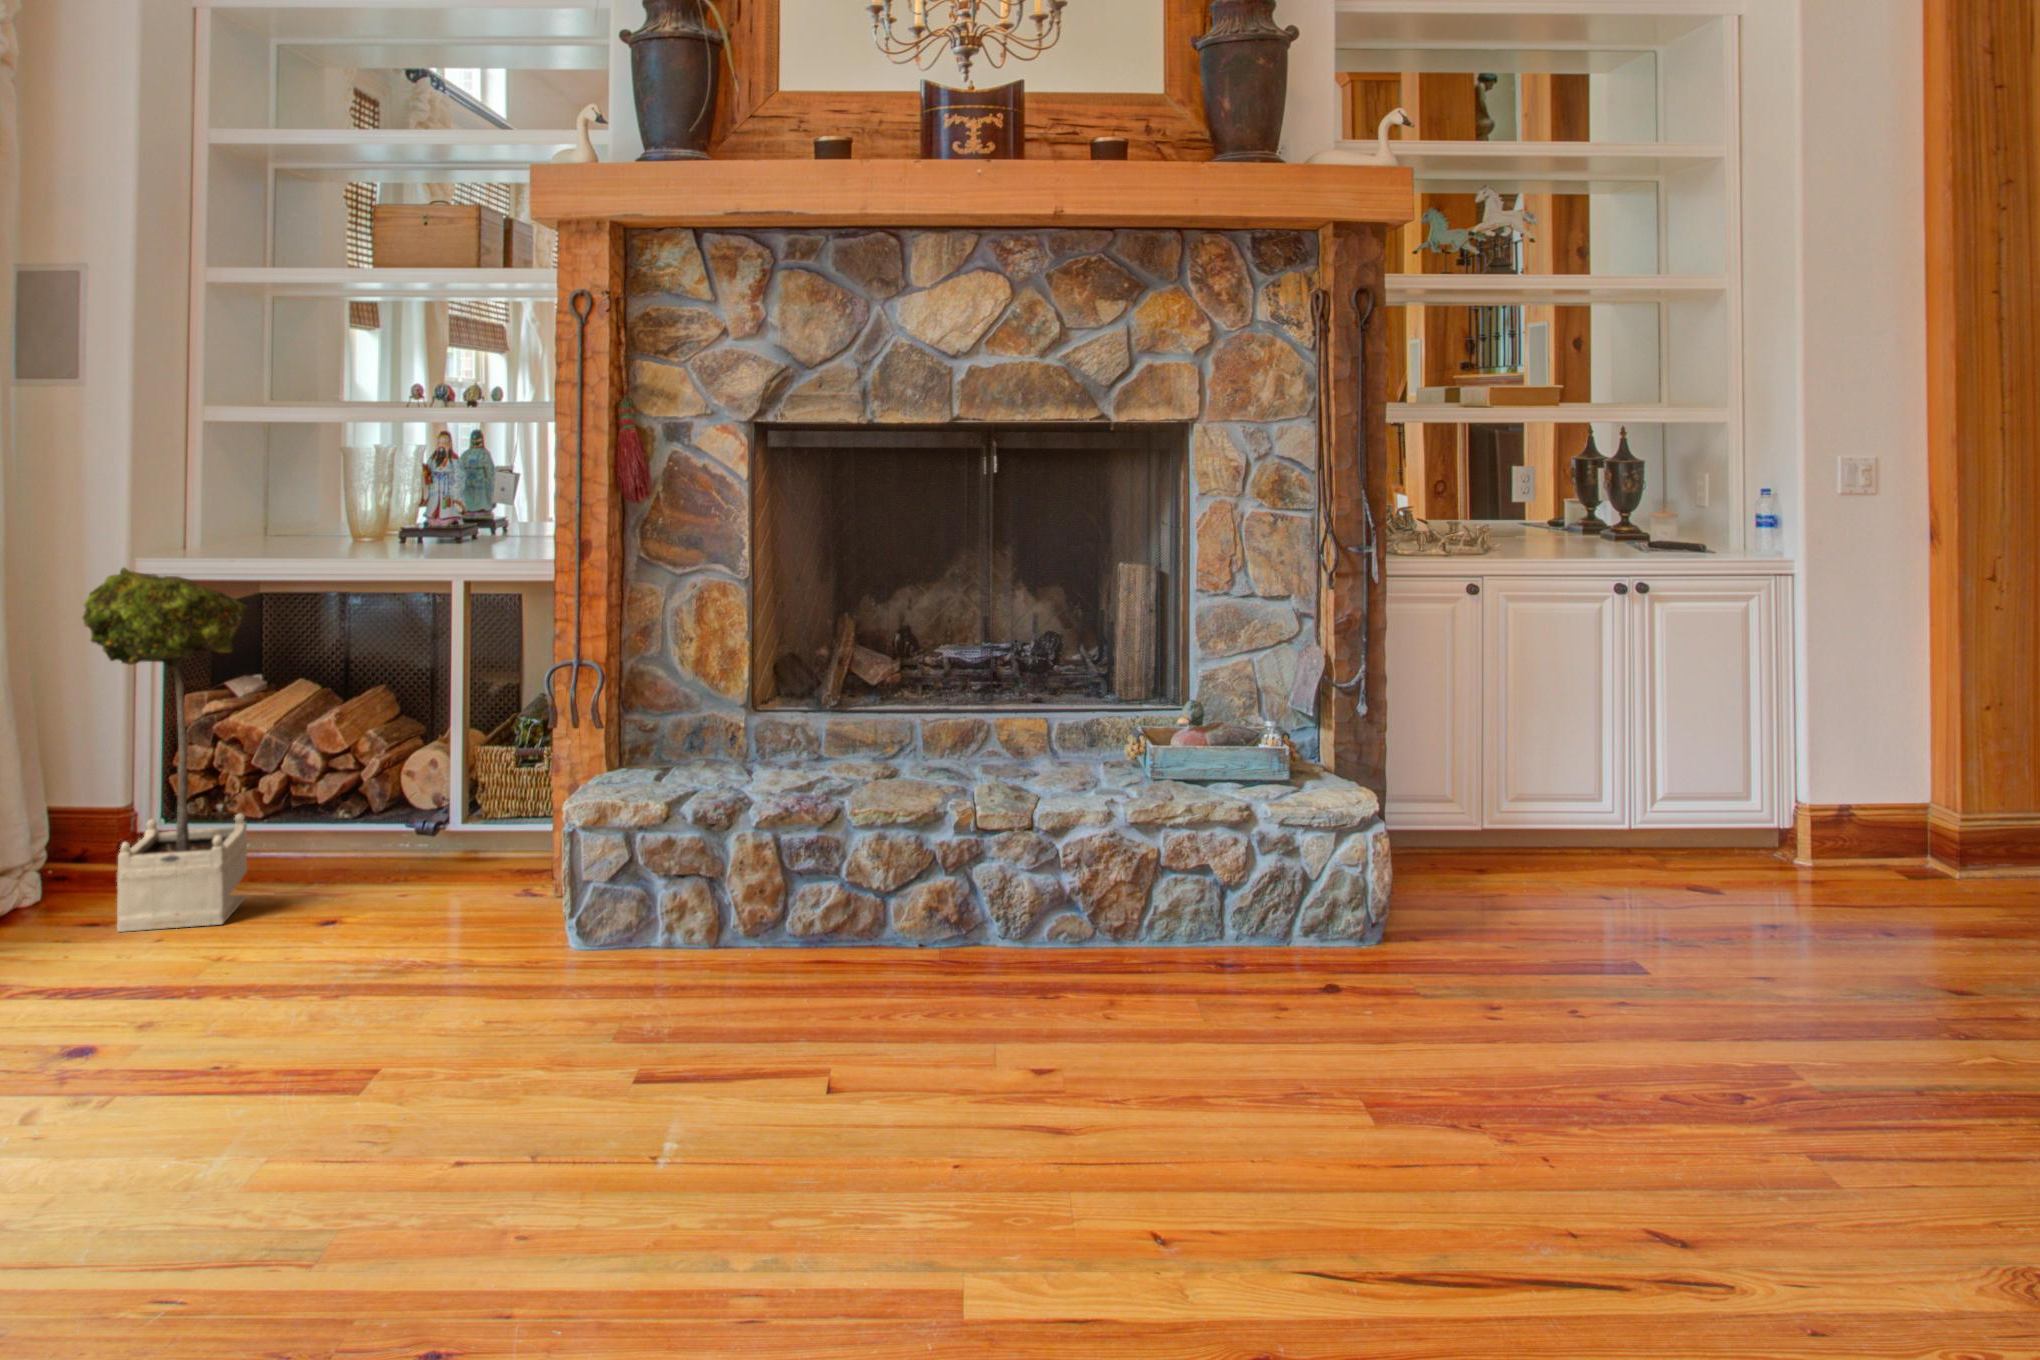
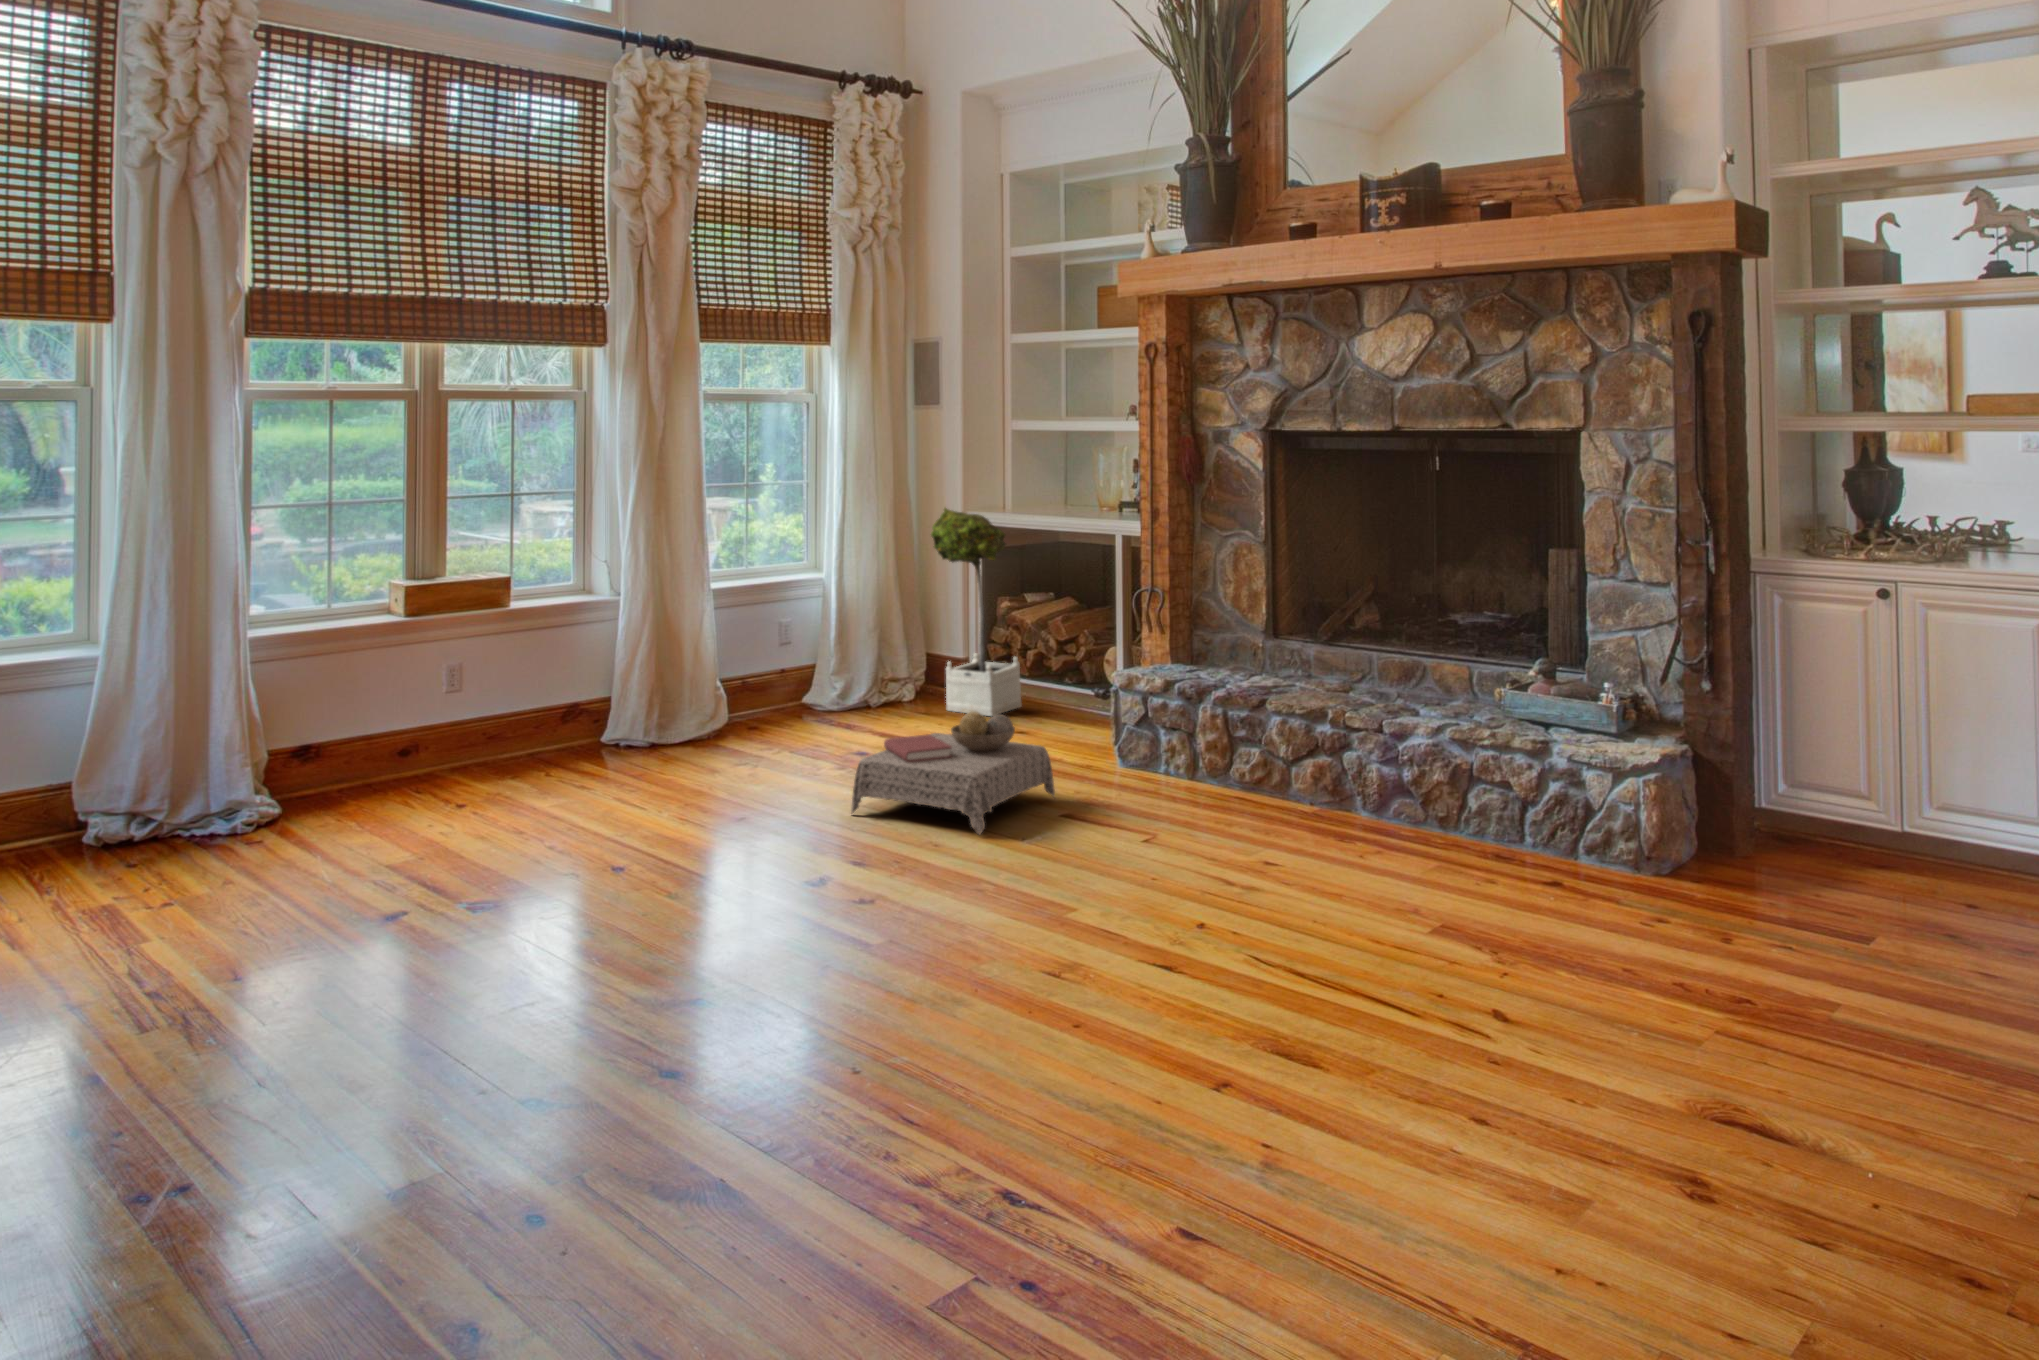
ottoman: none [263,918,598,1199] -> present [851,712,1055,834]

